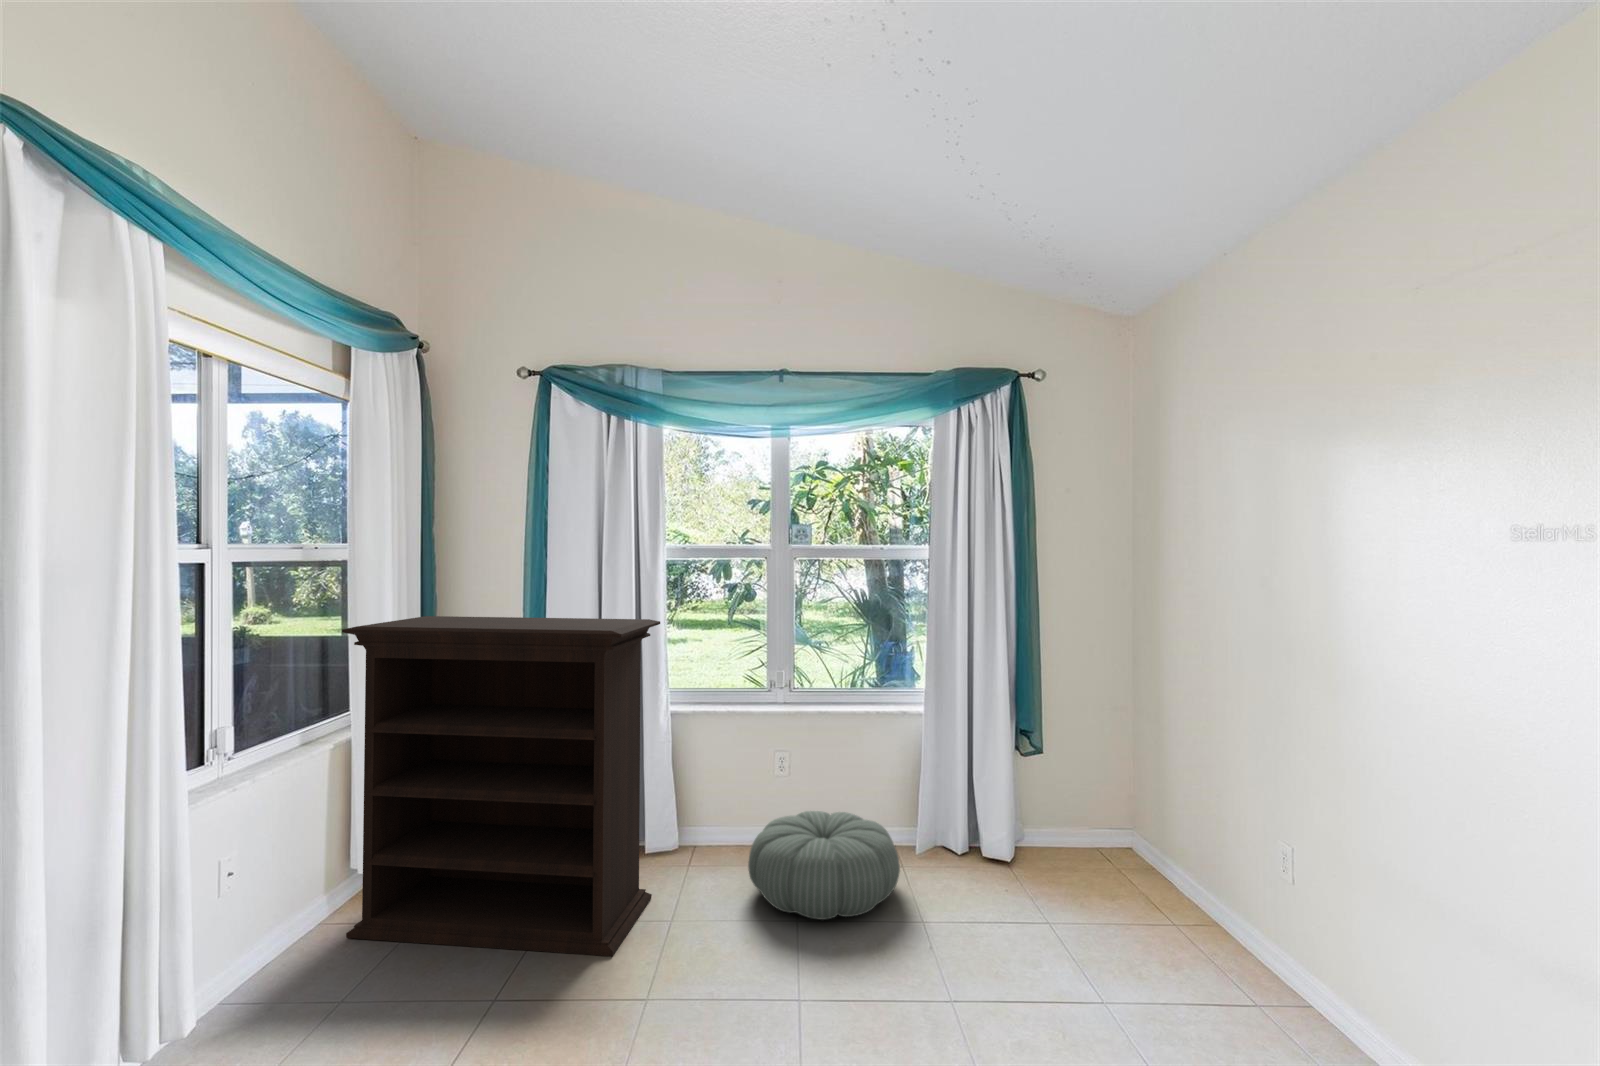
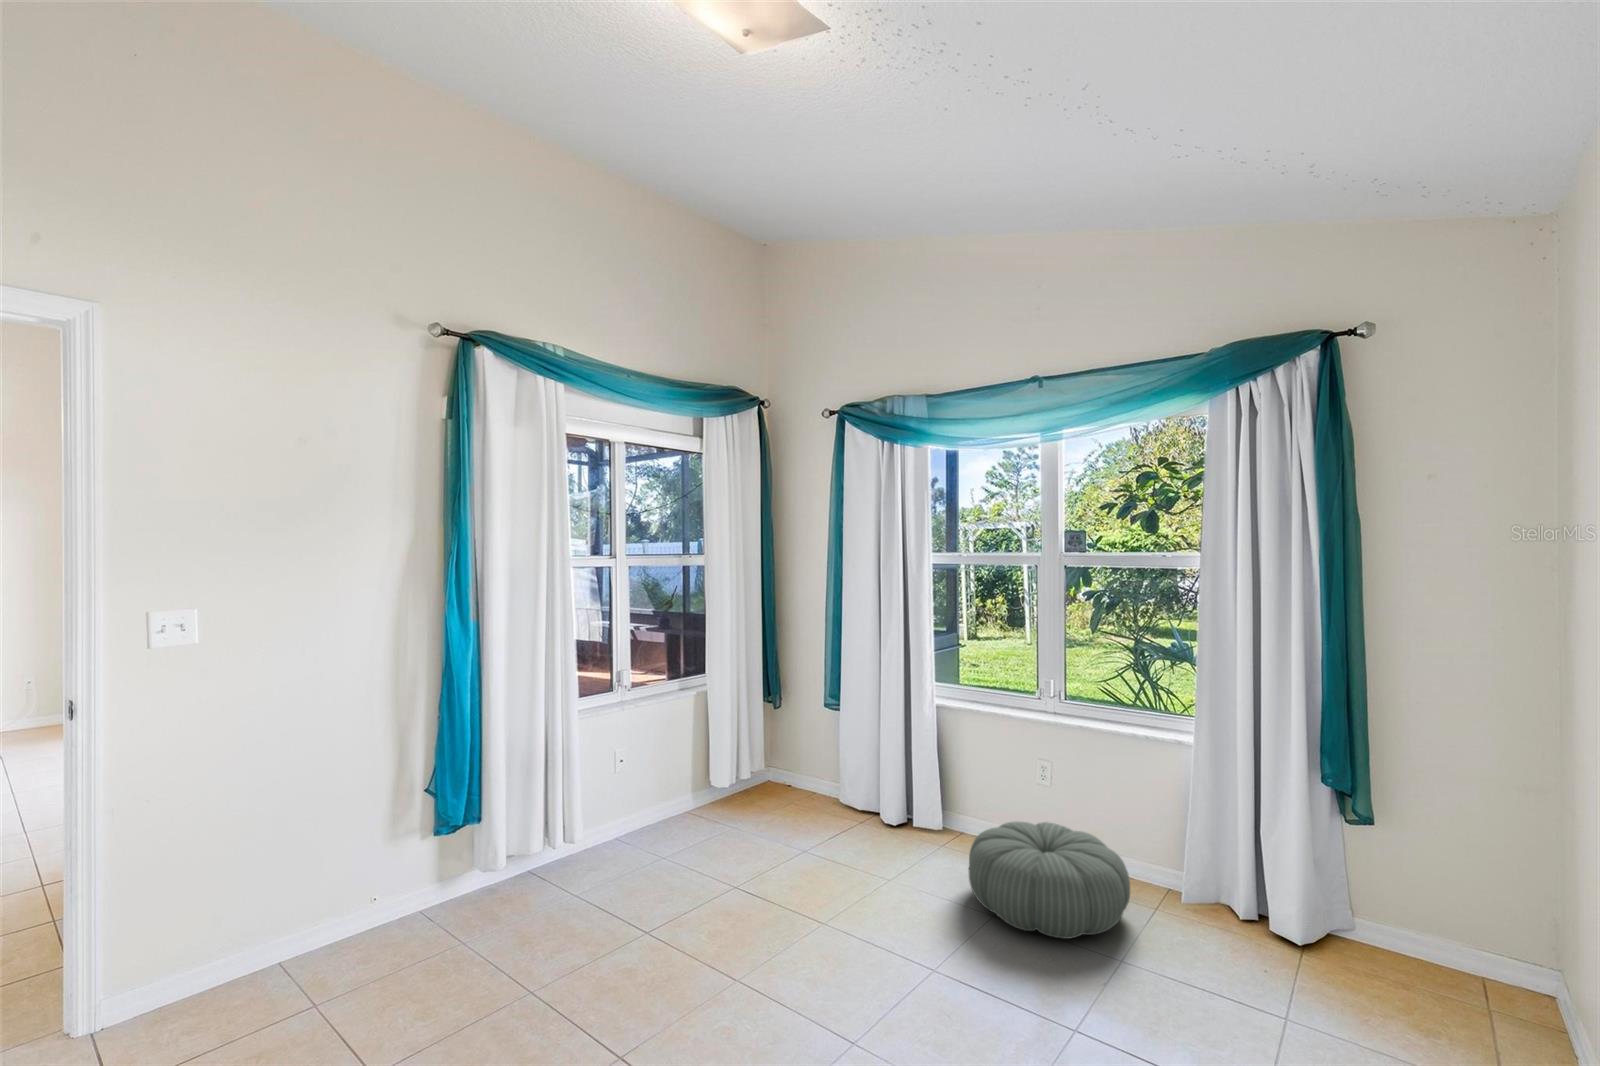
bookshelf: present [342,616,660,956] -> none [684,607,896,896]

